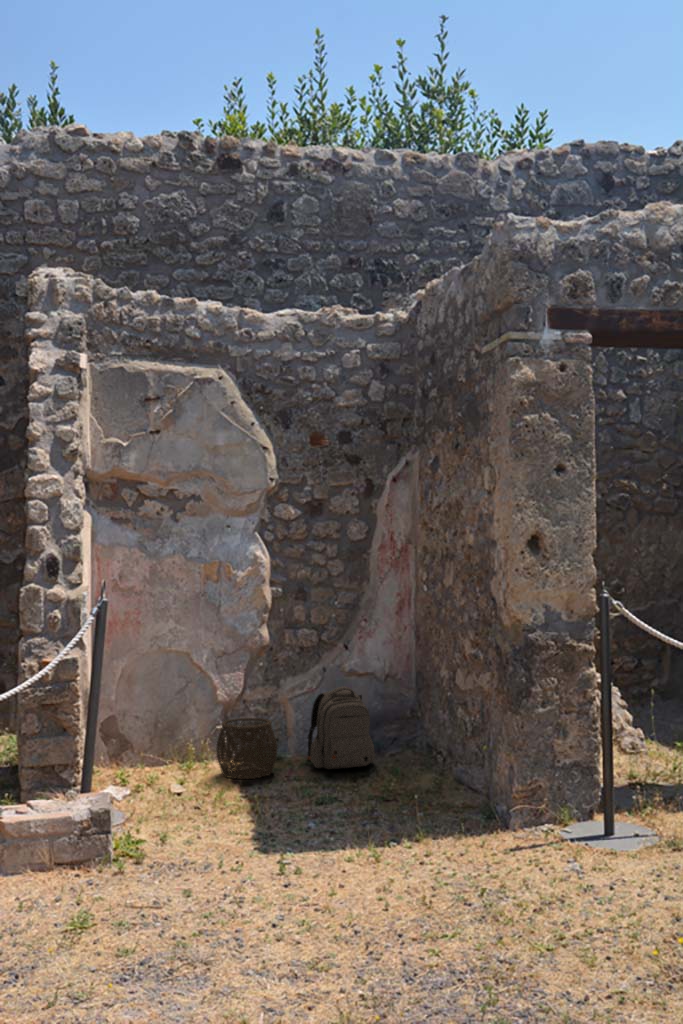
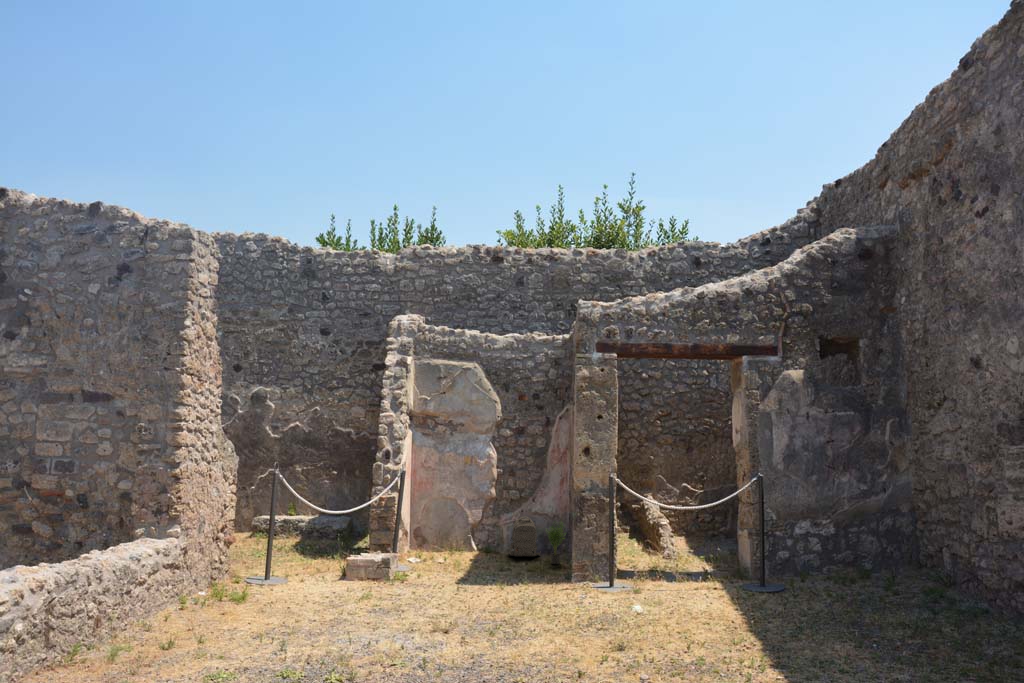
potted plant: none [396,690,450,782] -> present [549,527,562,564]
woven basket: present [216,718,277,779] -> none [463,529,492,558]

